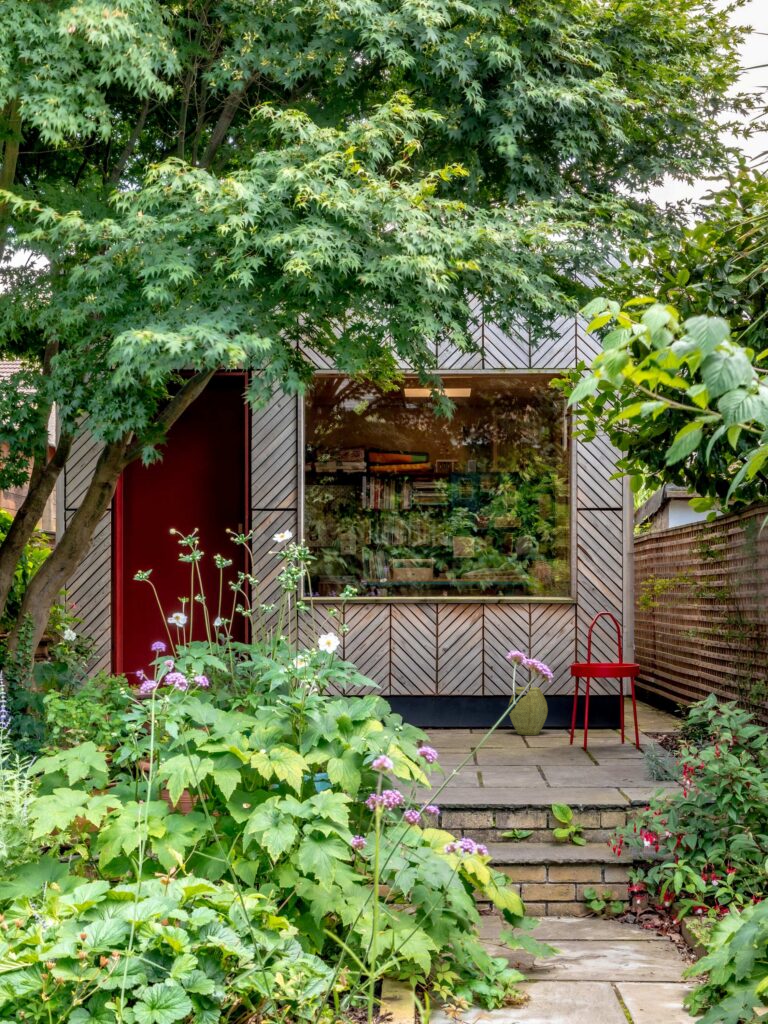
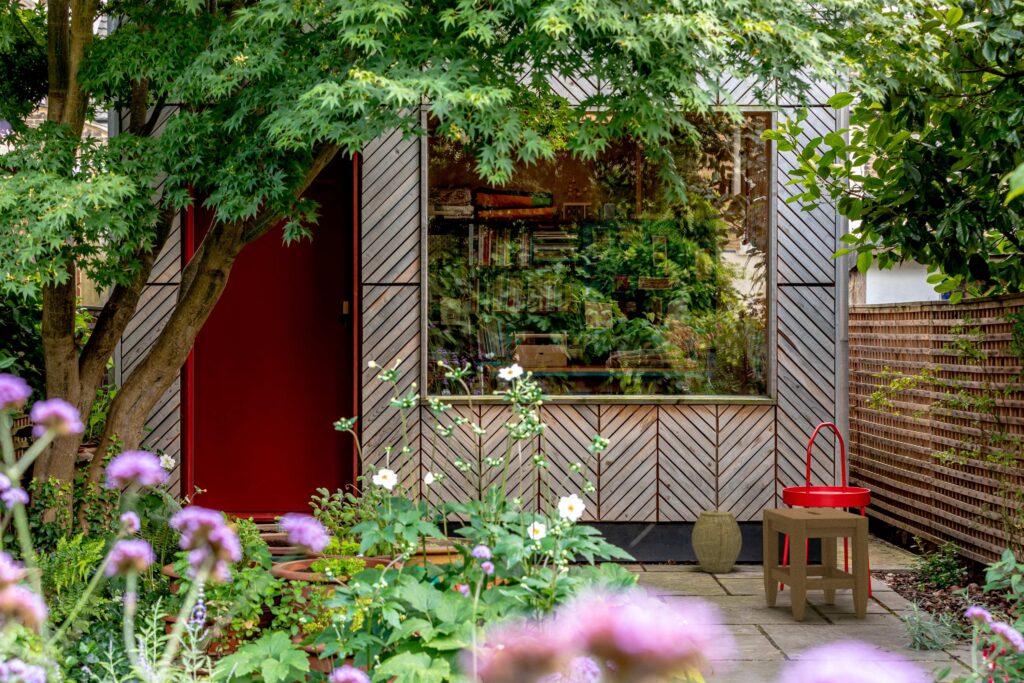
stool: none [550,681,624,764] -> present [763,508,868,621]

